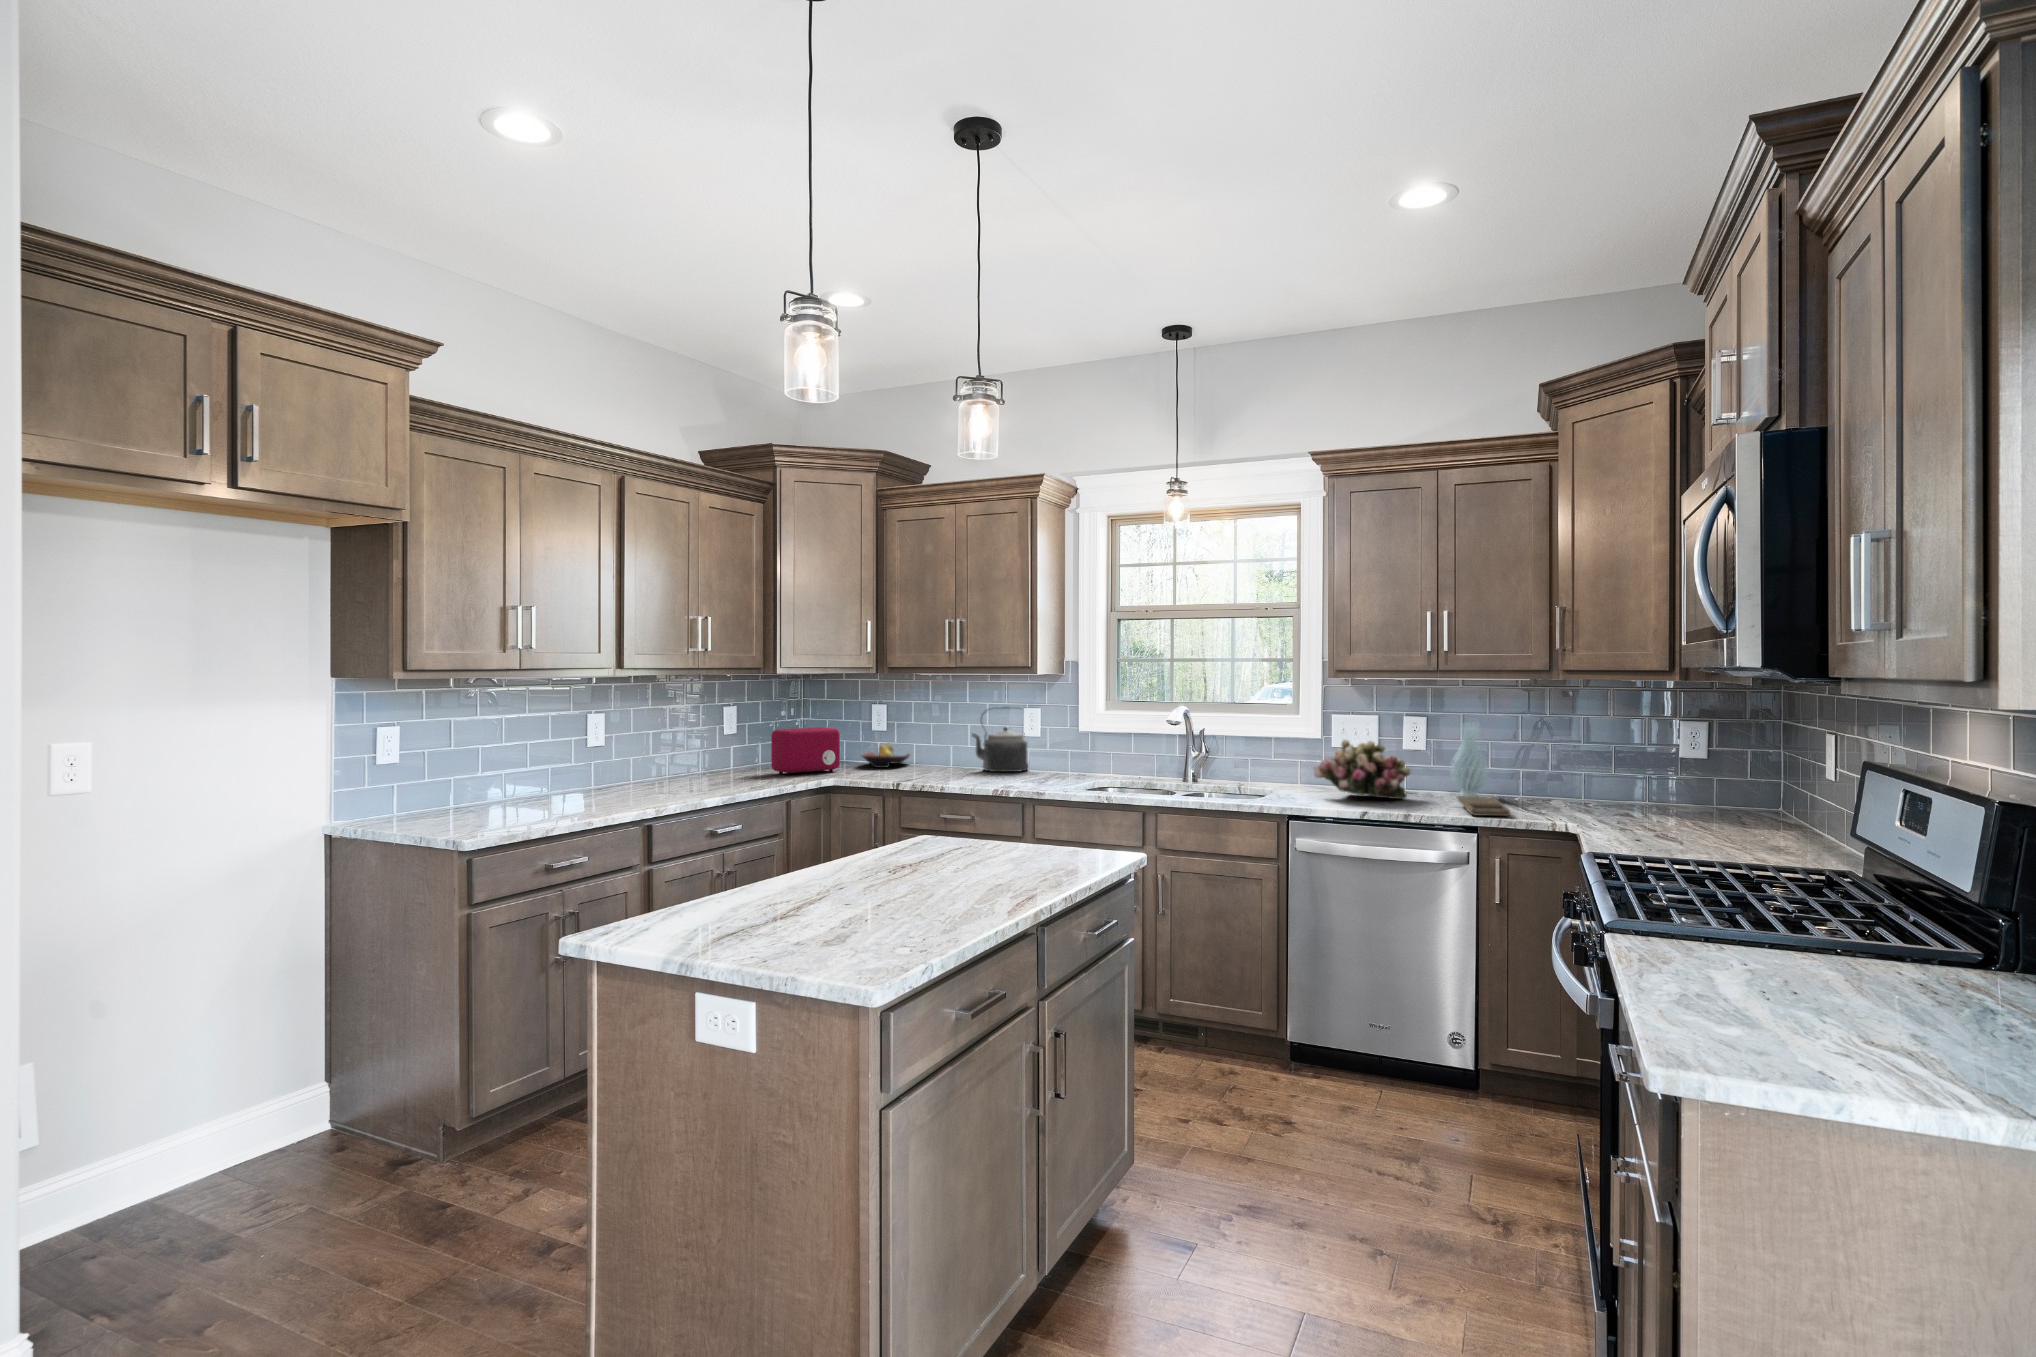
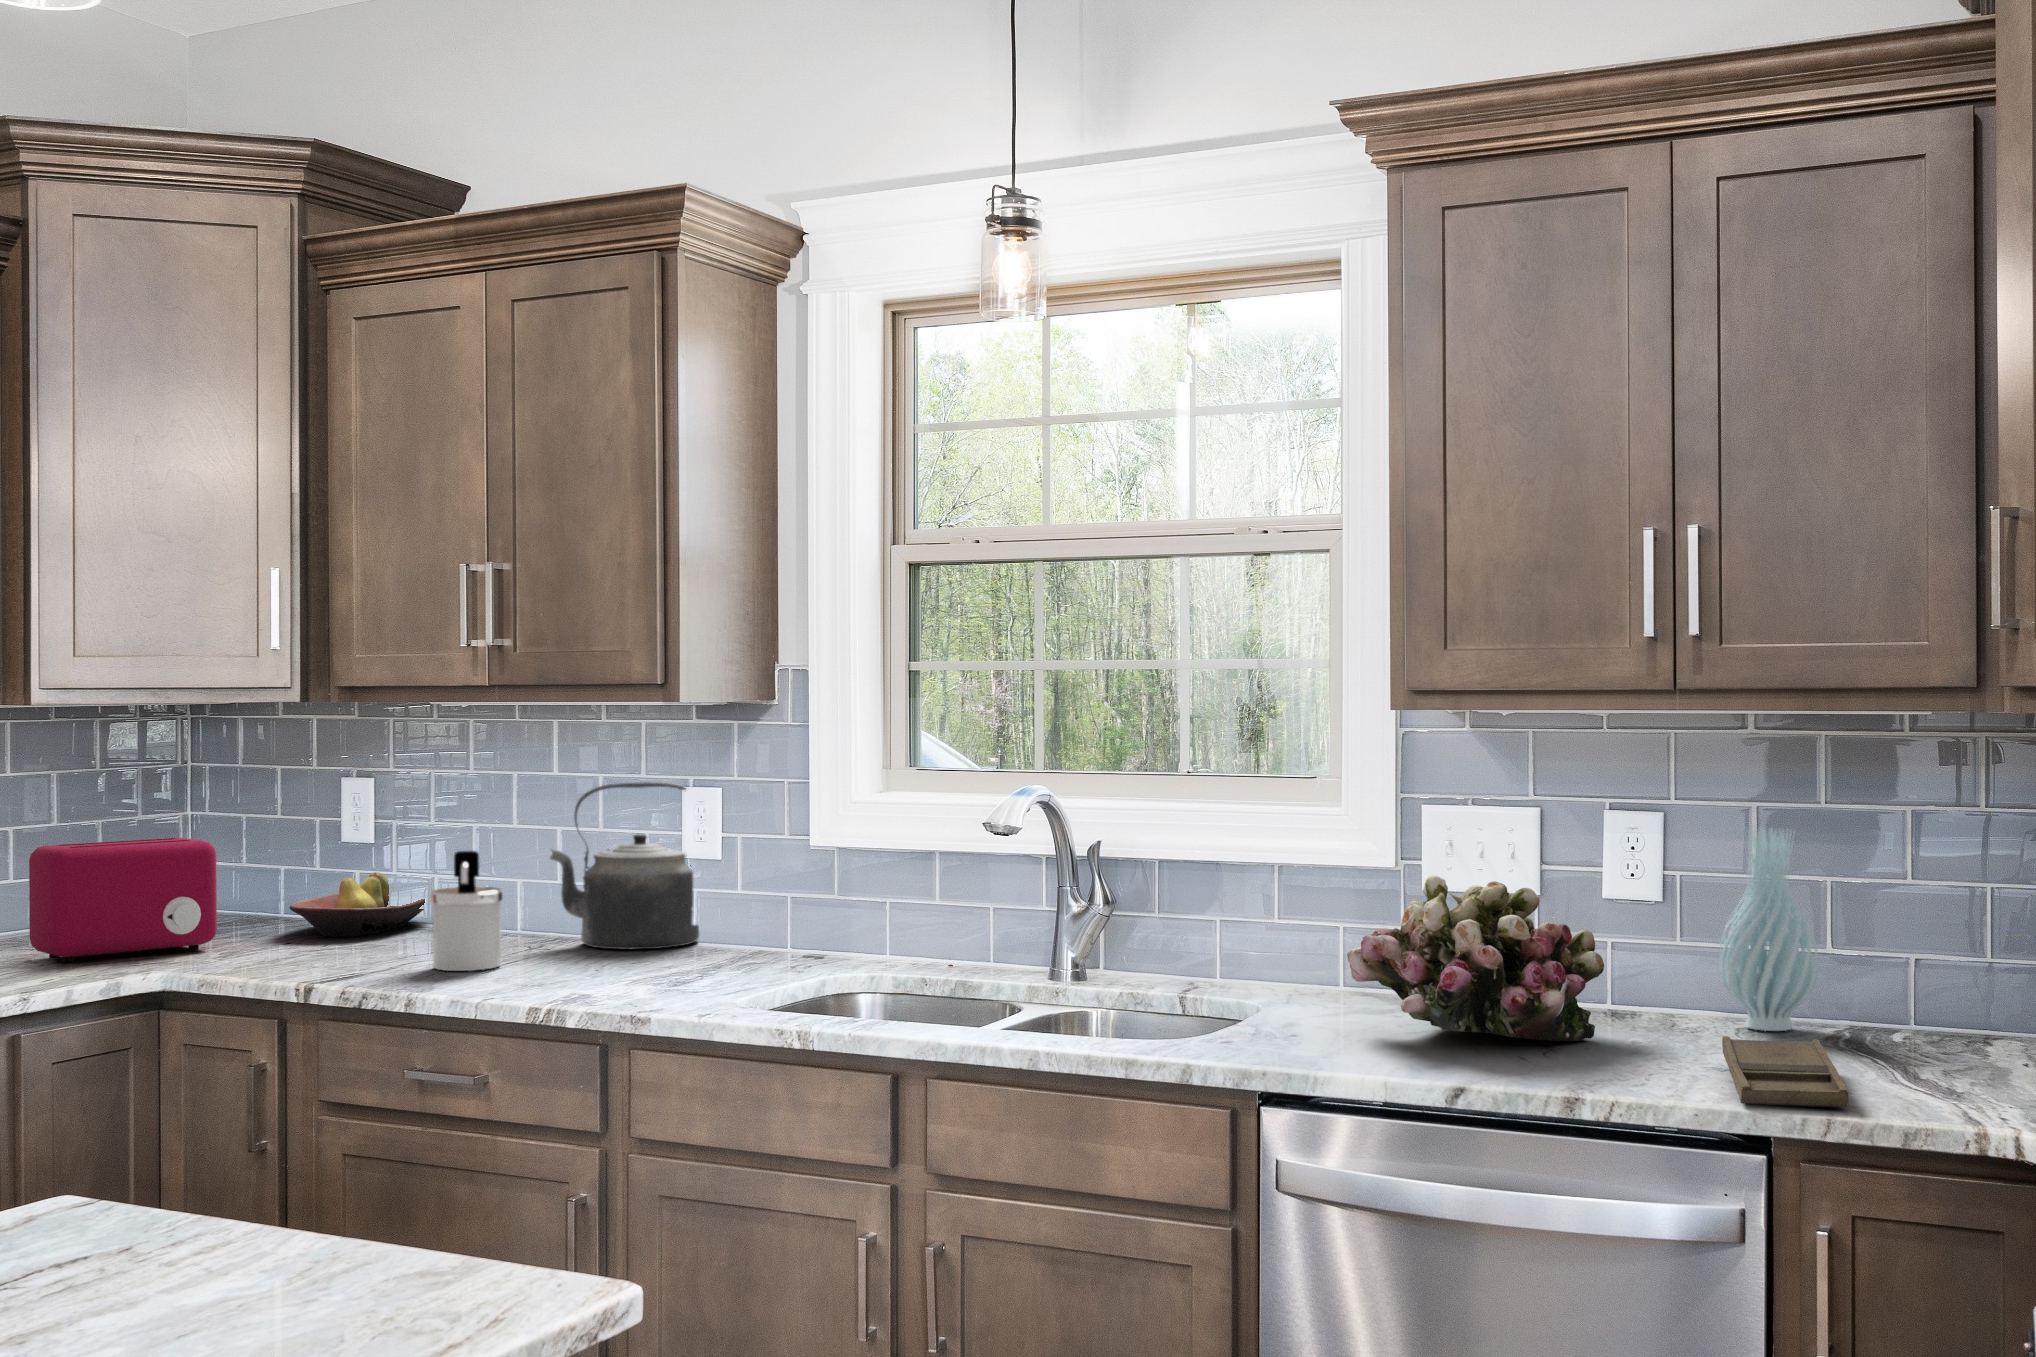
soap dispenser: none [936,732,964,778] -> present [430,851,503,971]

